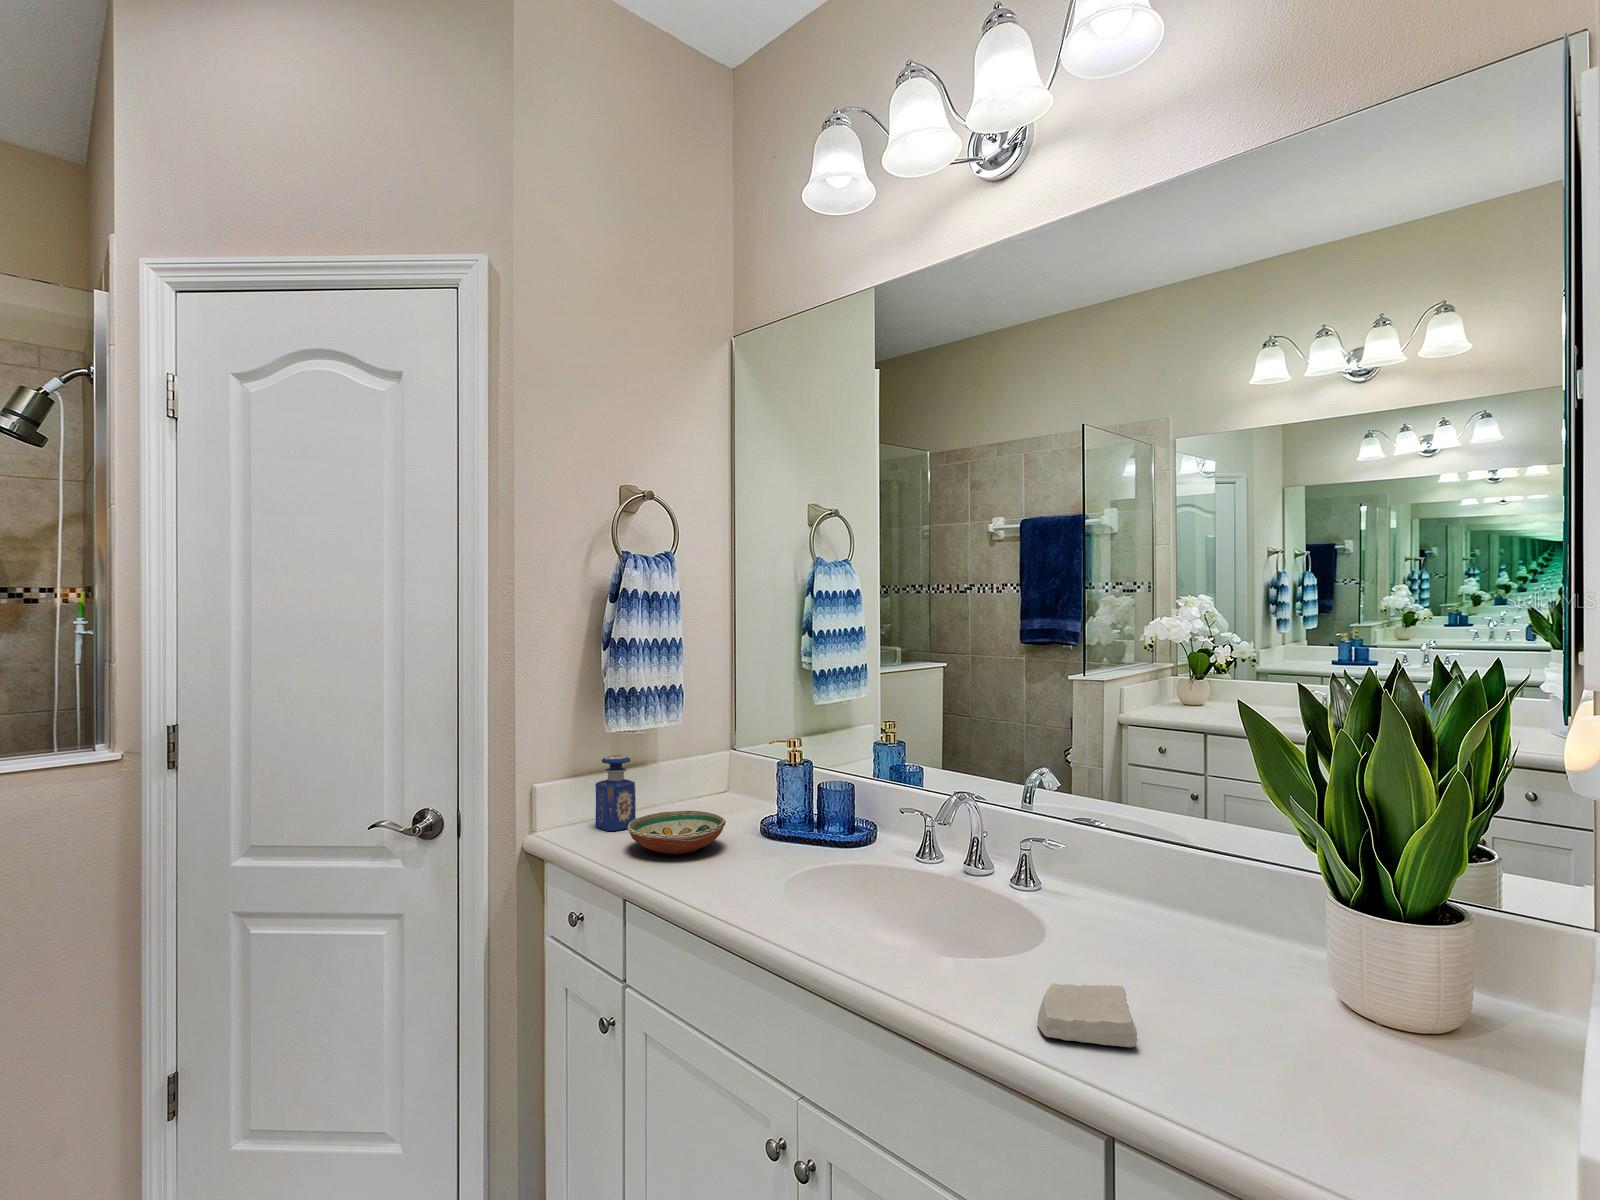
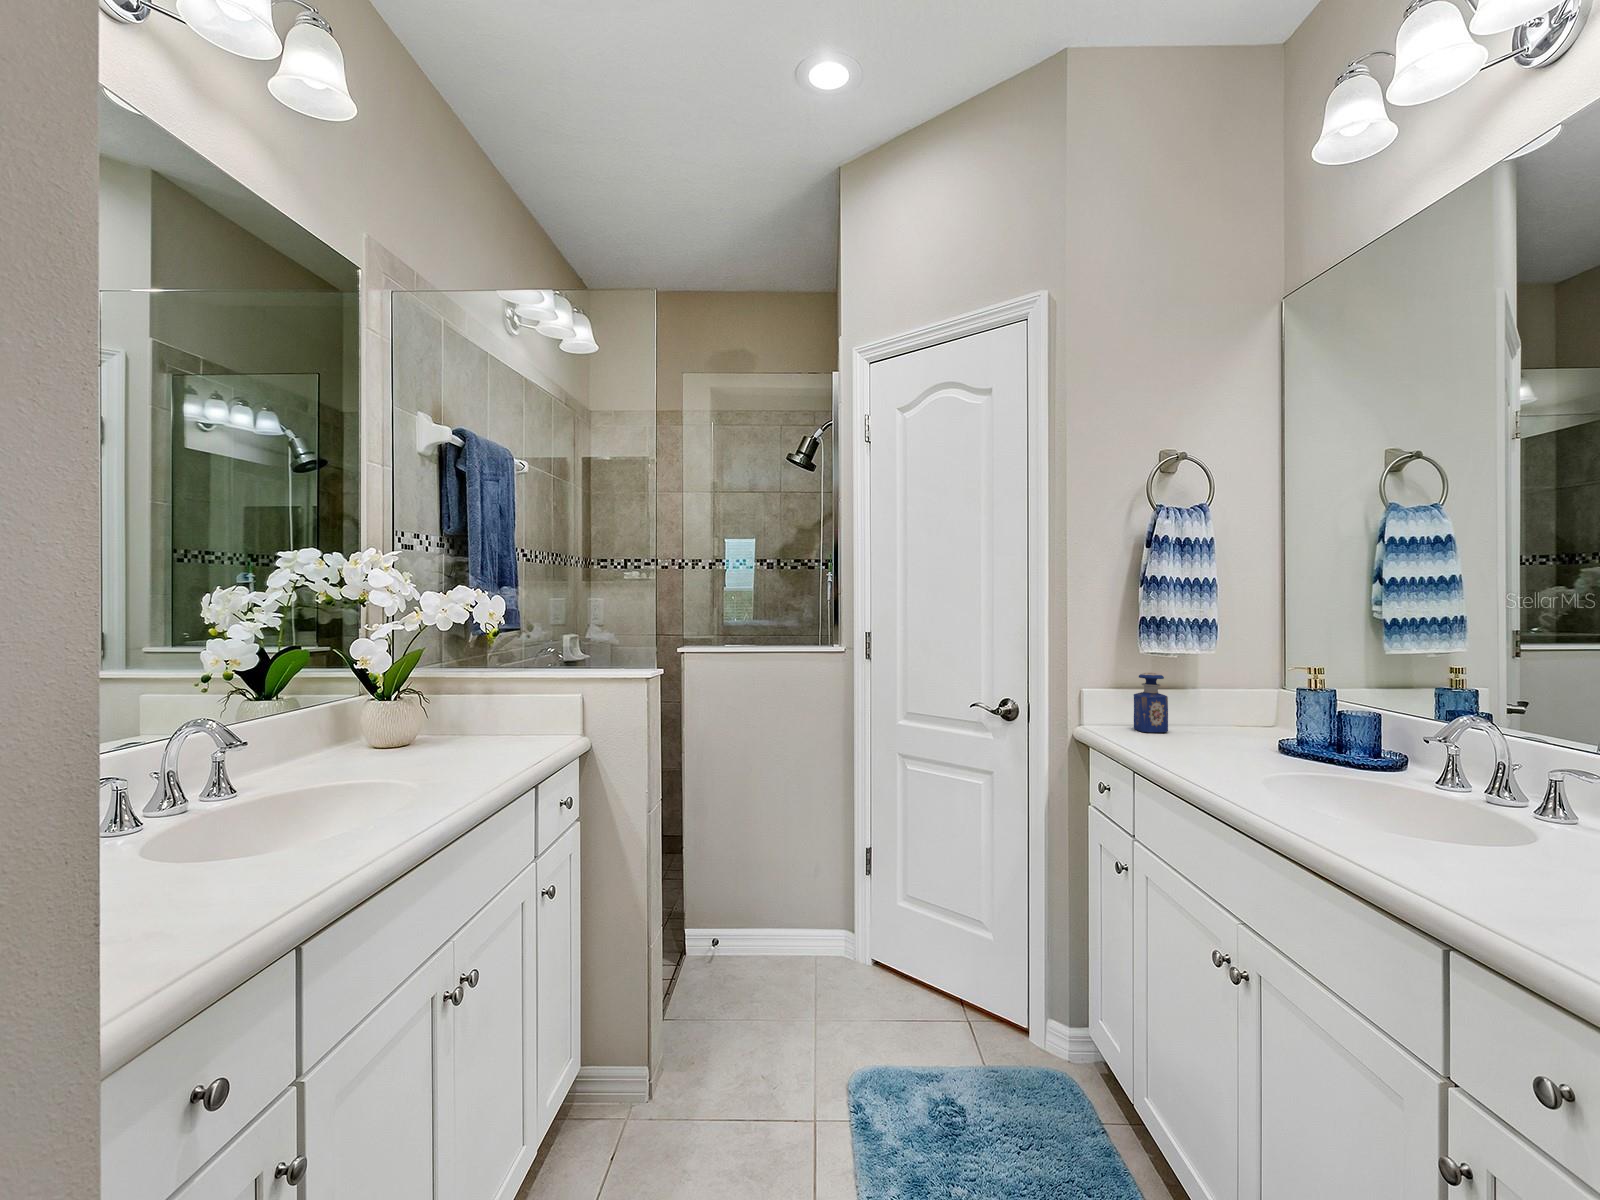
decorative bowl: present [627,811,726,854] -> none [1149,720,1239,750]
soap bar: present [1037,983,1137,1047] -> none [1427,841,1533,897]

